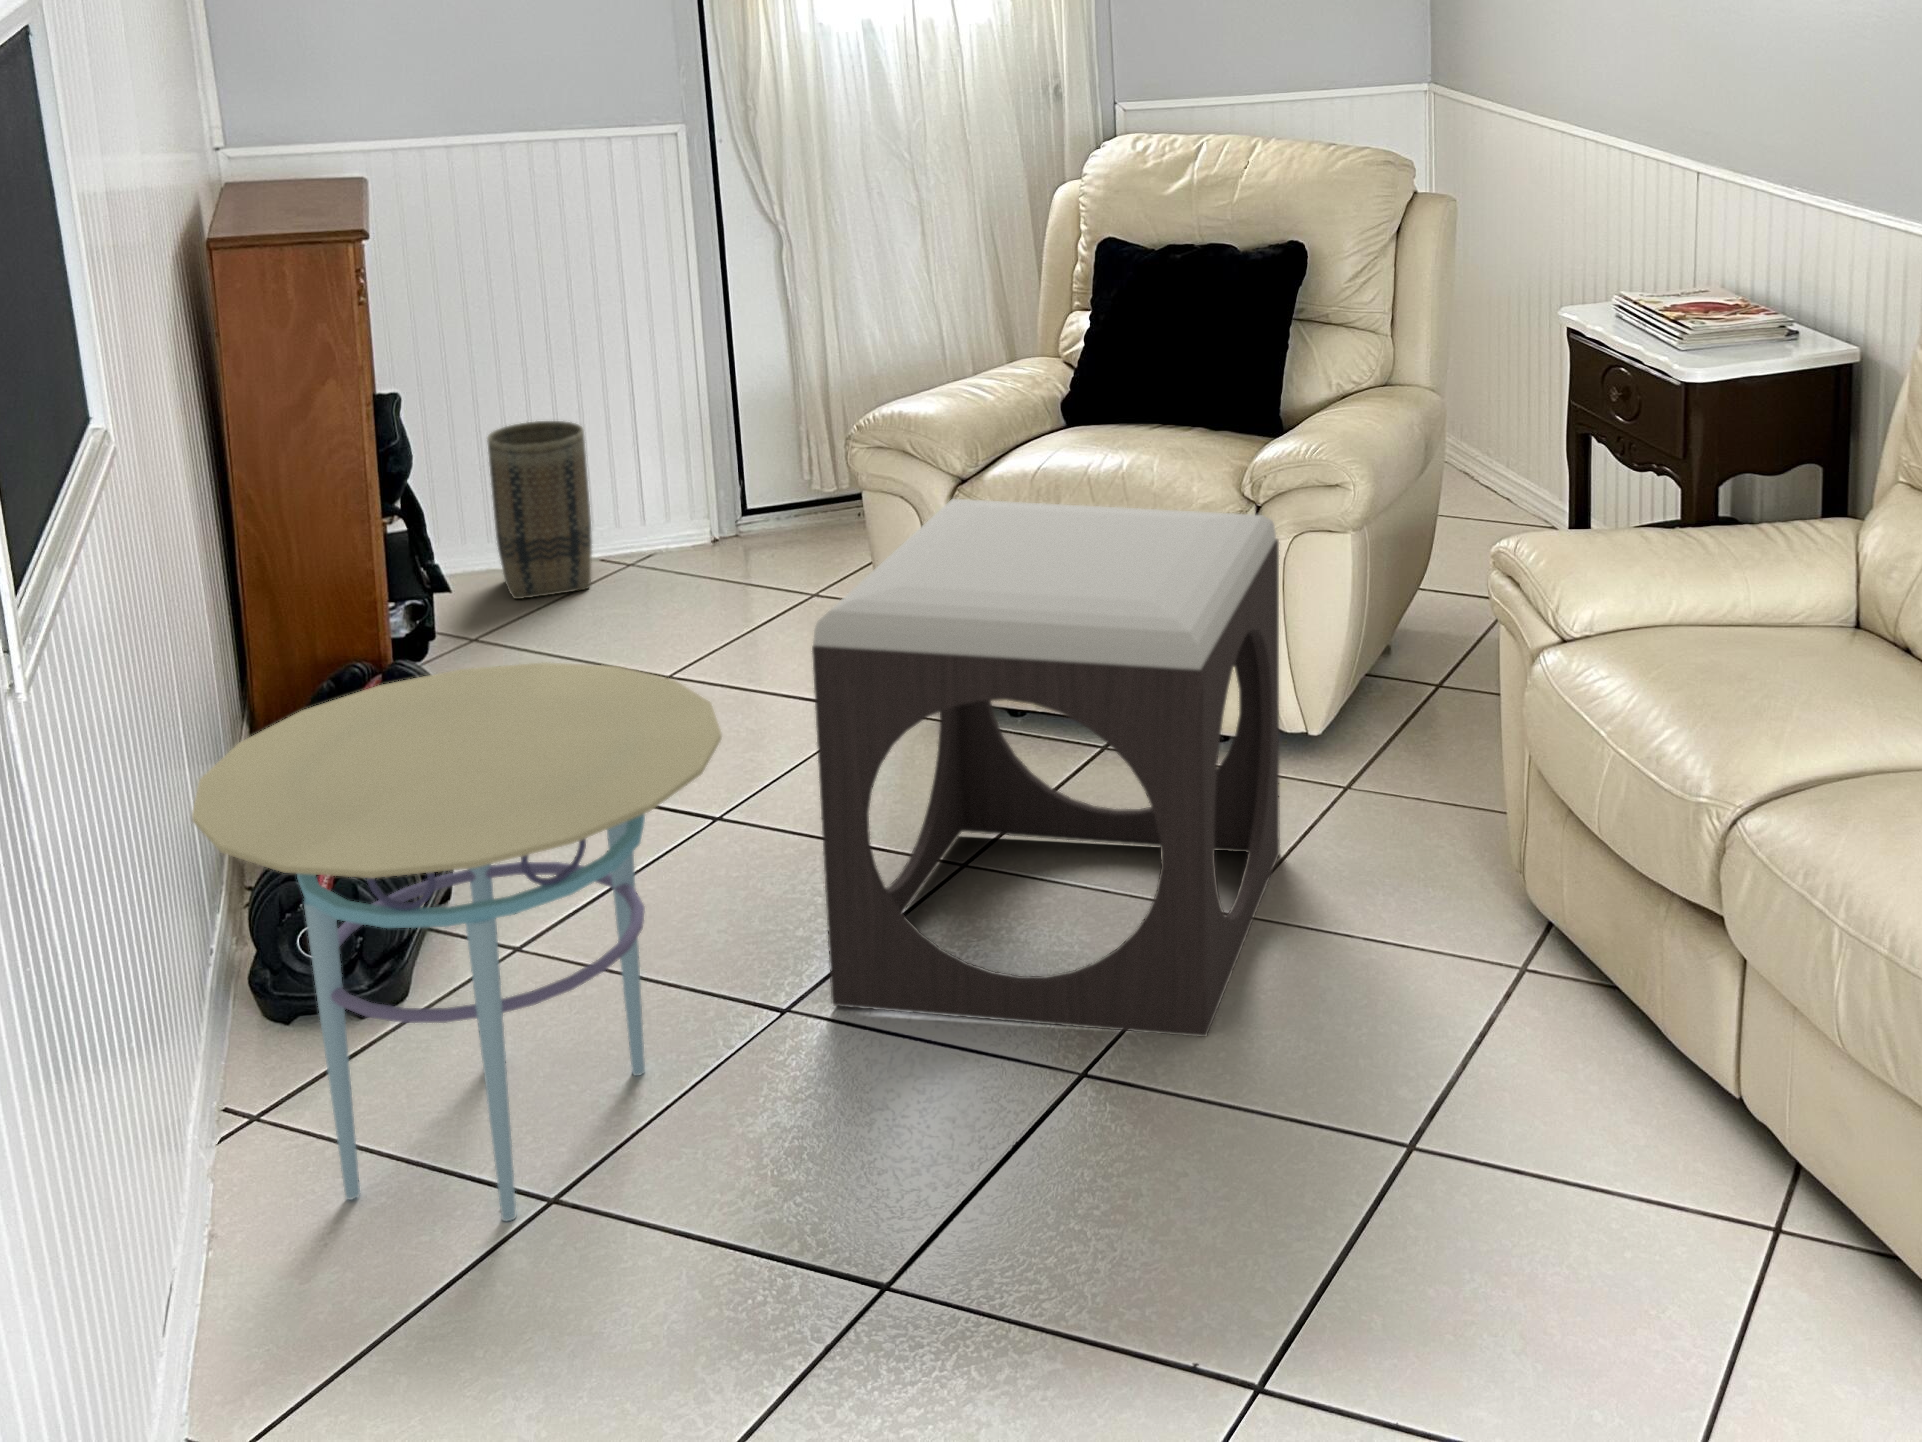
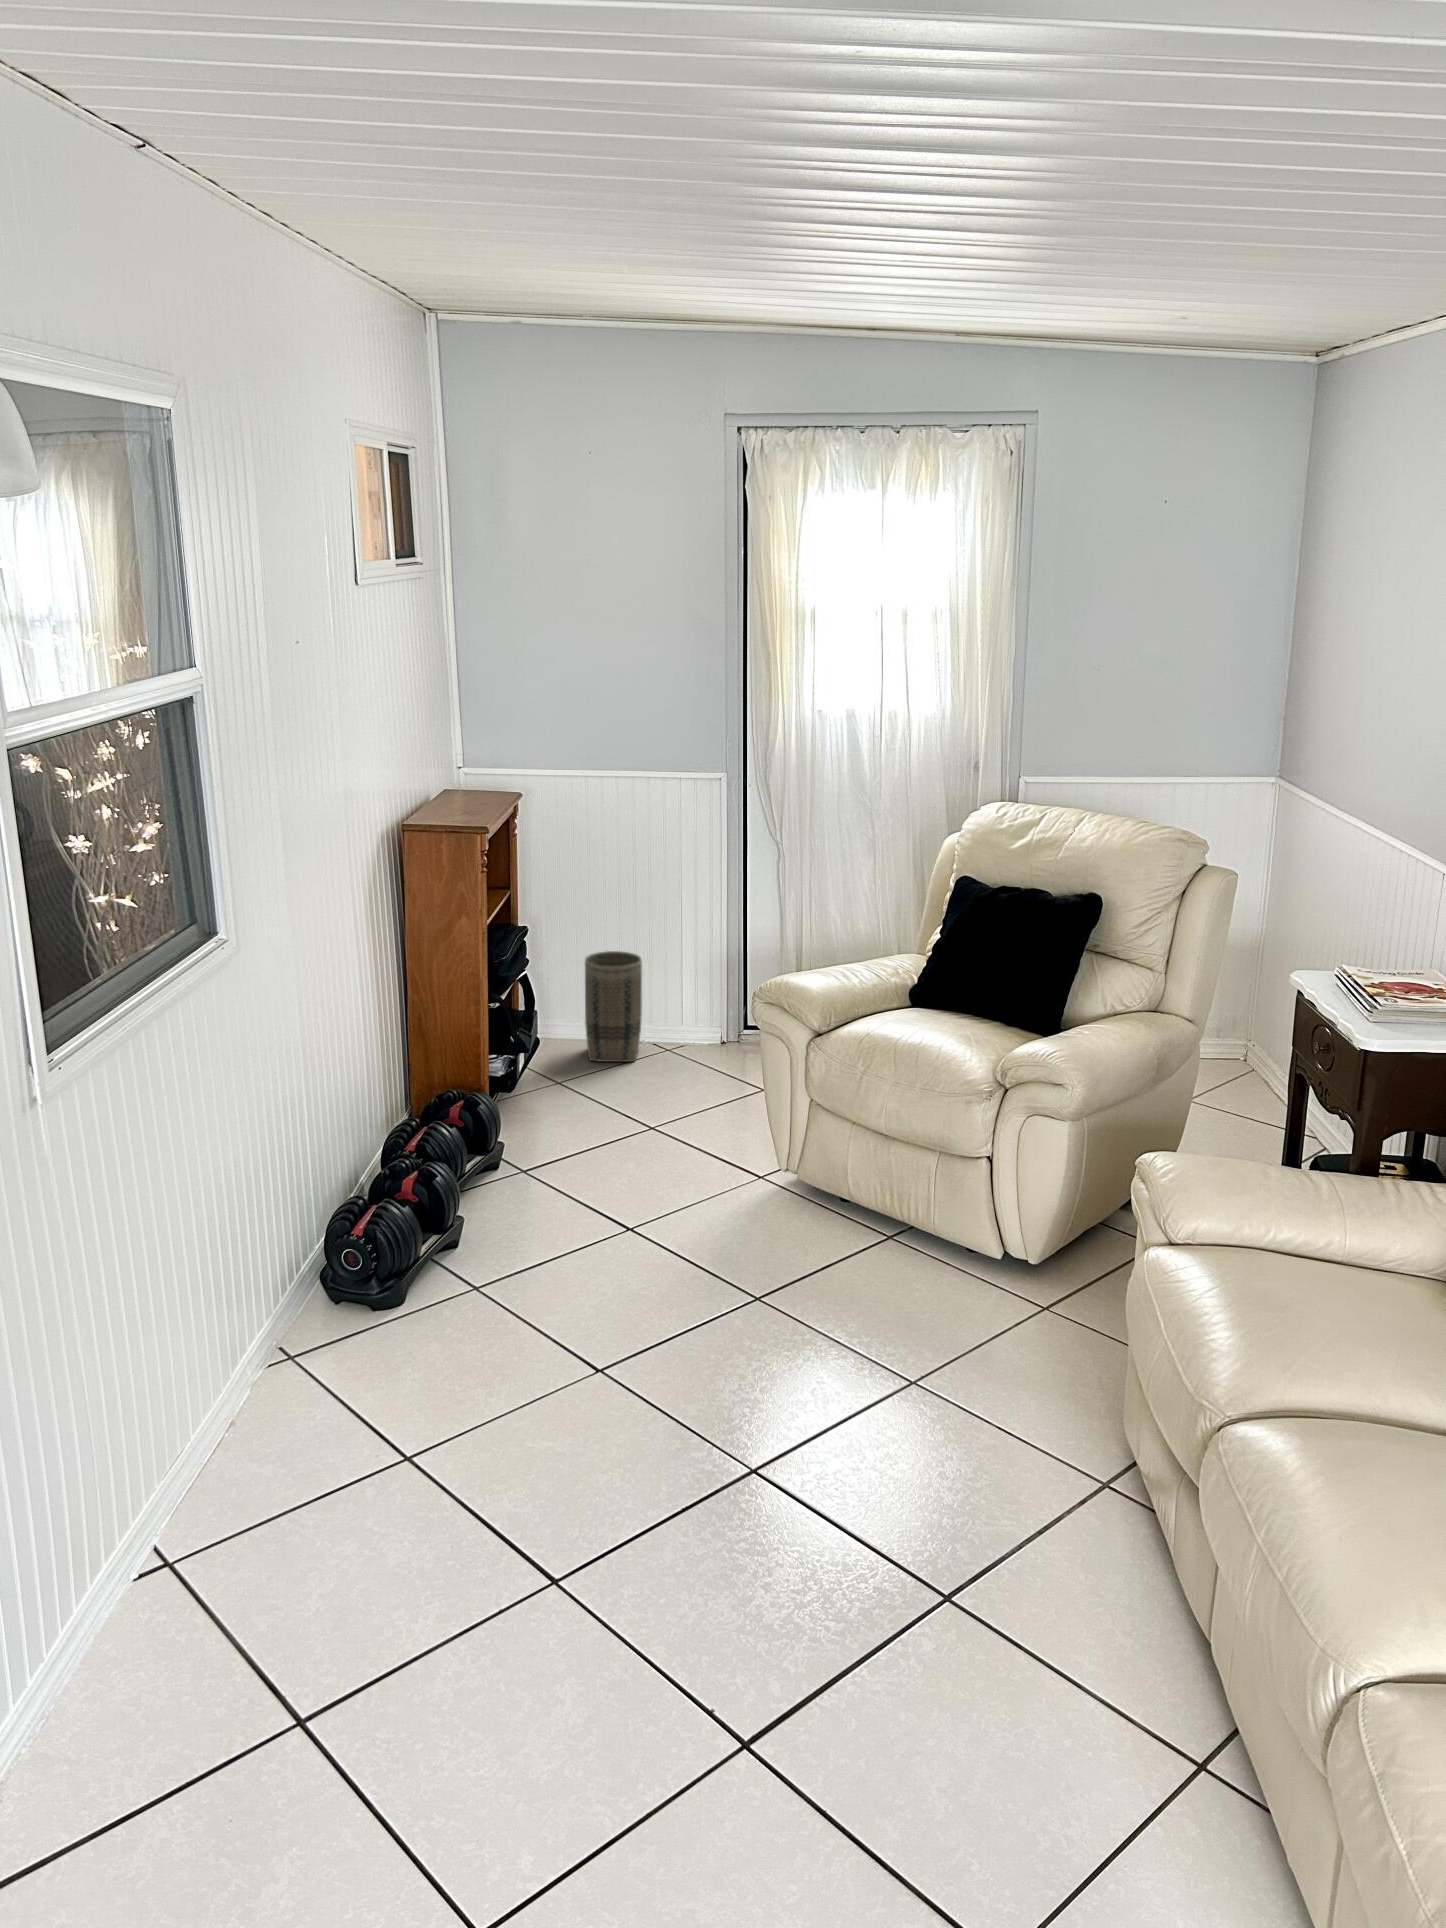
footstool: present [812,499,1280,1037] -> none [626,1052,985,1470]
side table: present [192,662,722,1221] -> none [244,1114,551,1461]

